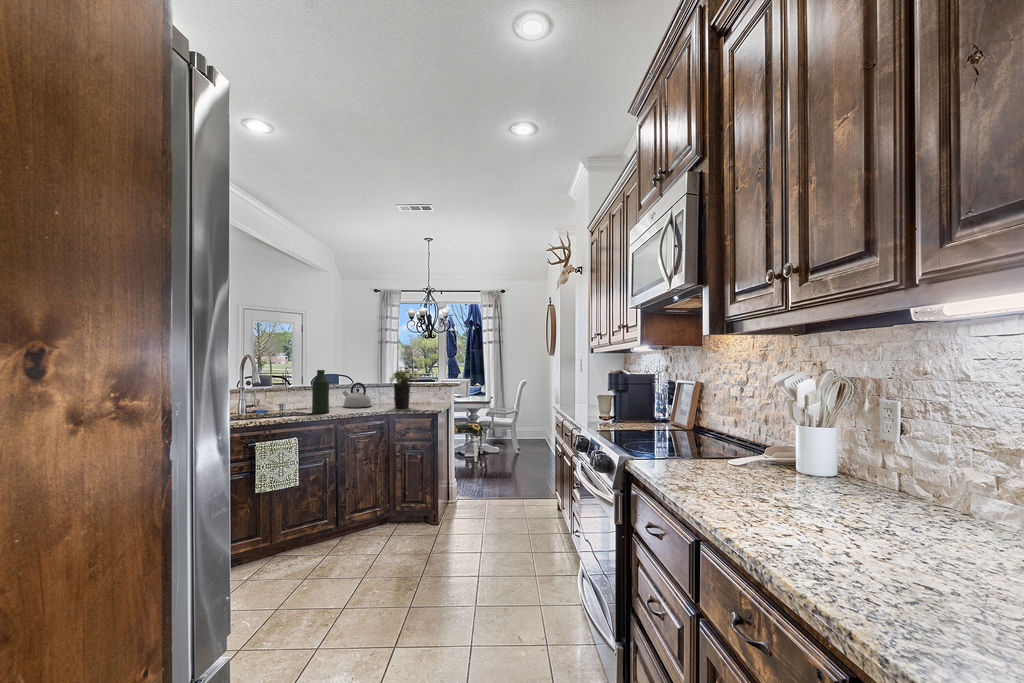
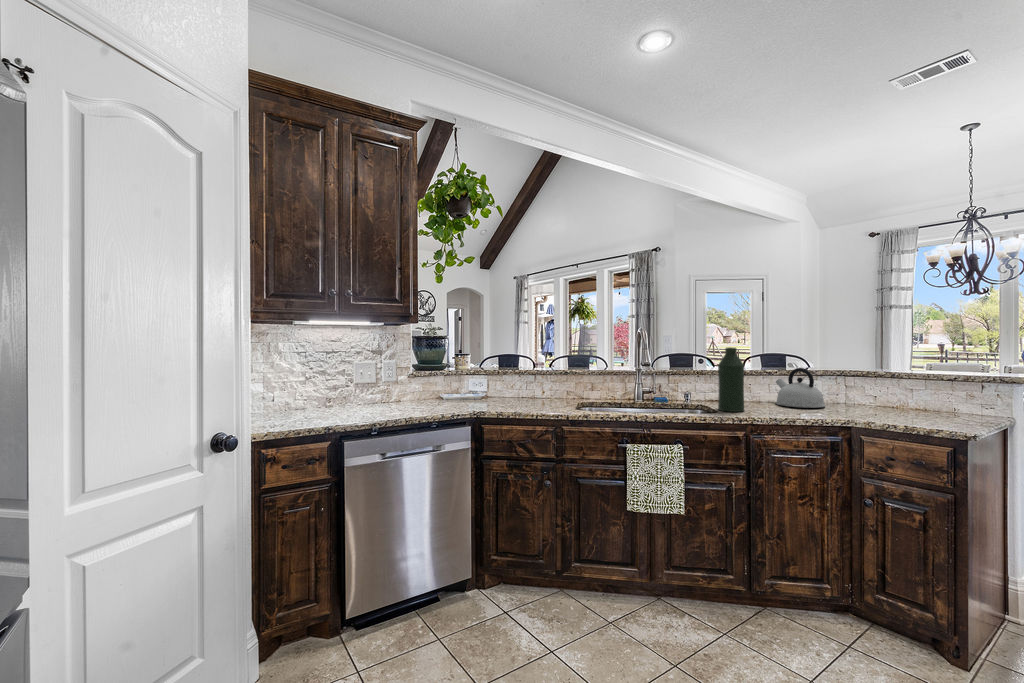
flower arrangement: present [389,367,419,408] -> none [852,342,931,419]

